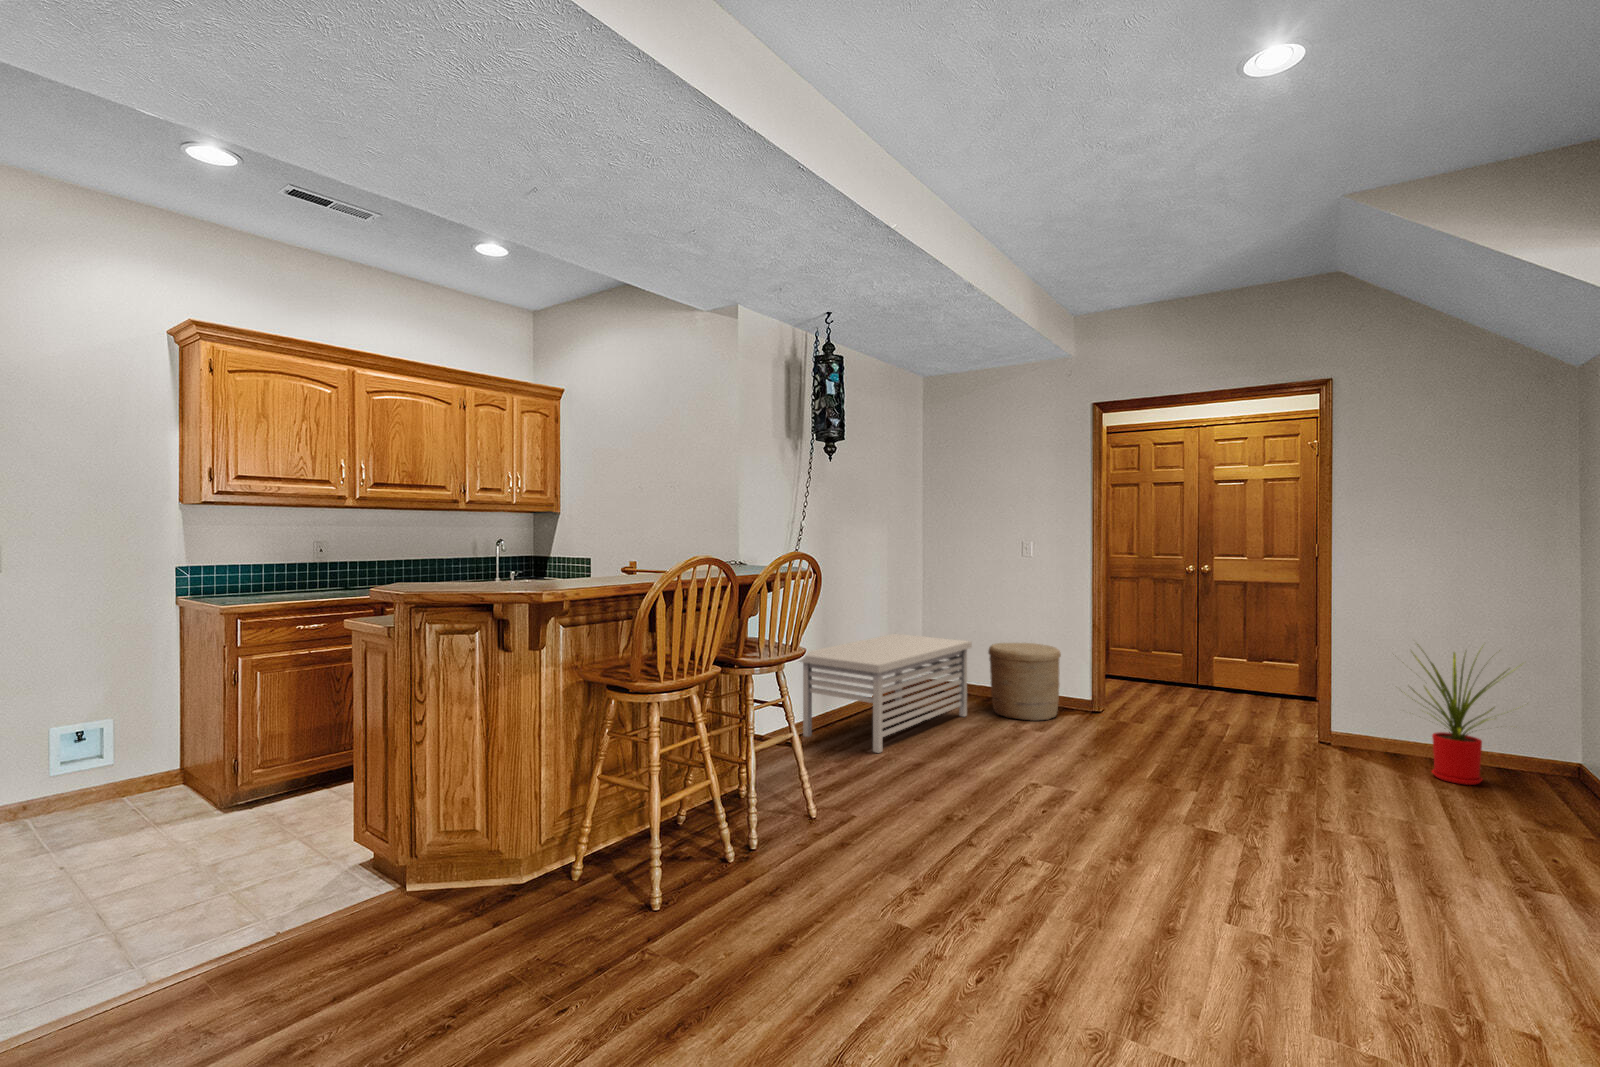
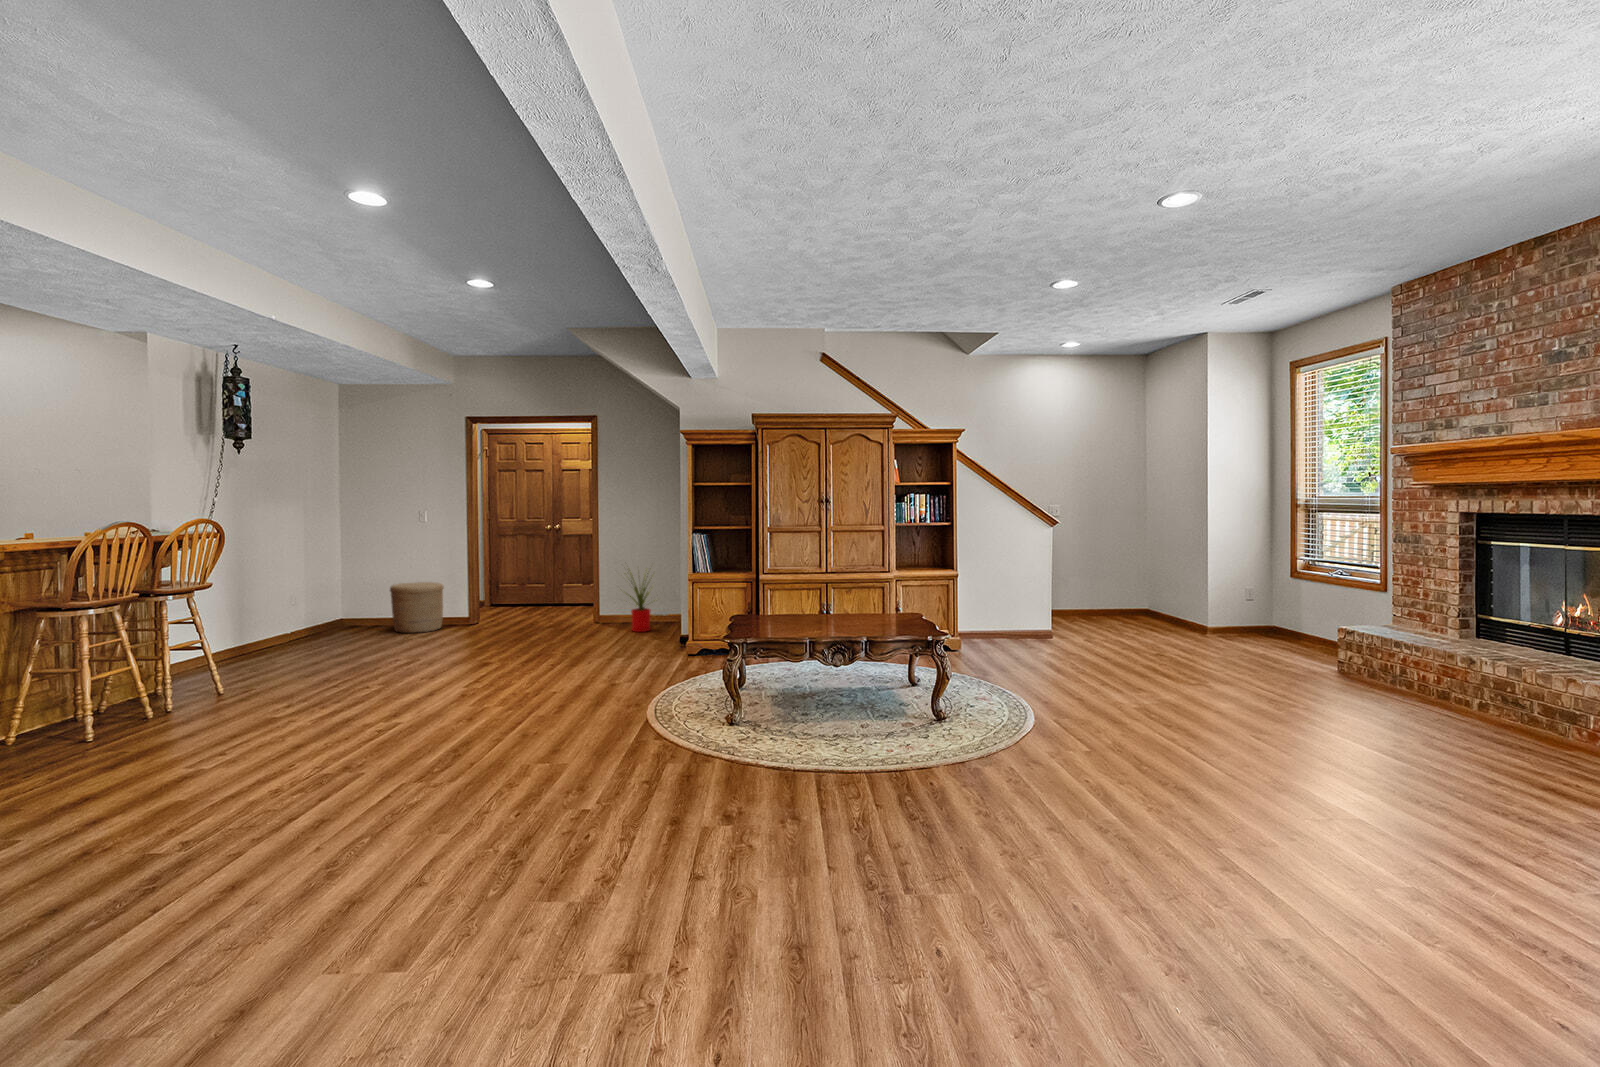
storage bench: present [800,634,972,753] -> none [211,582,374,660]

